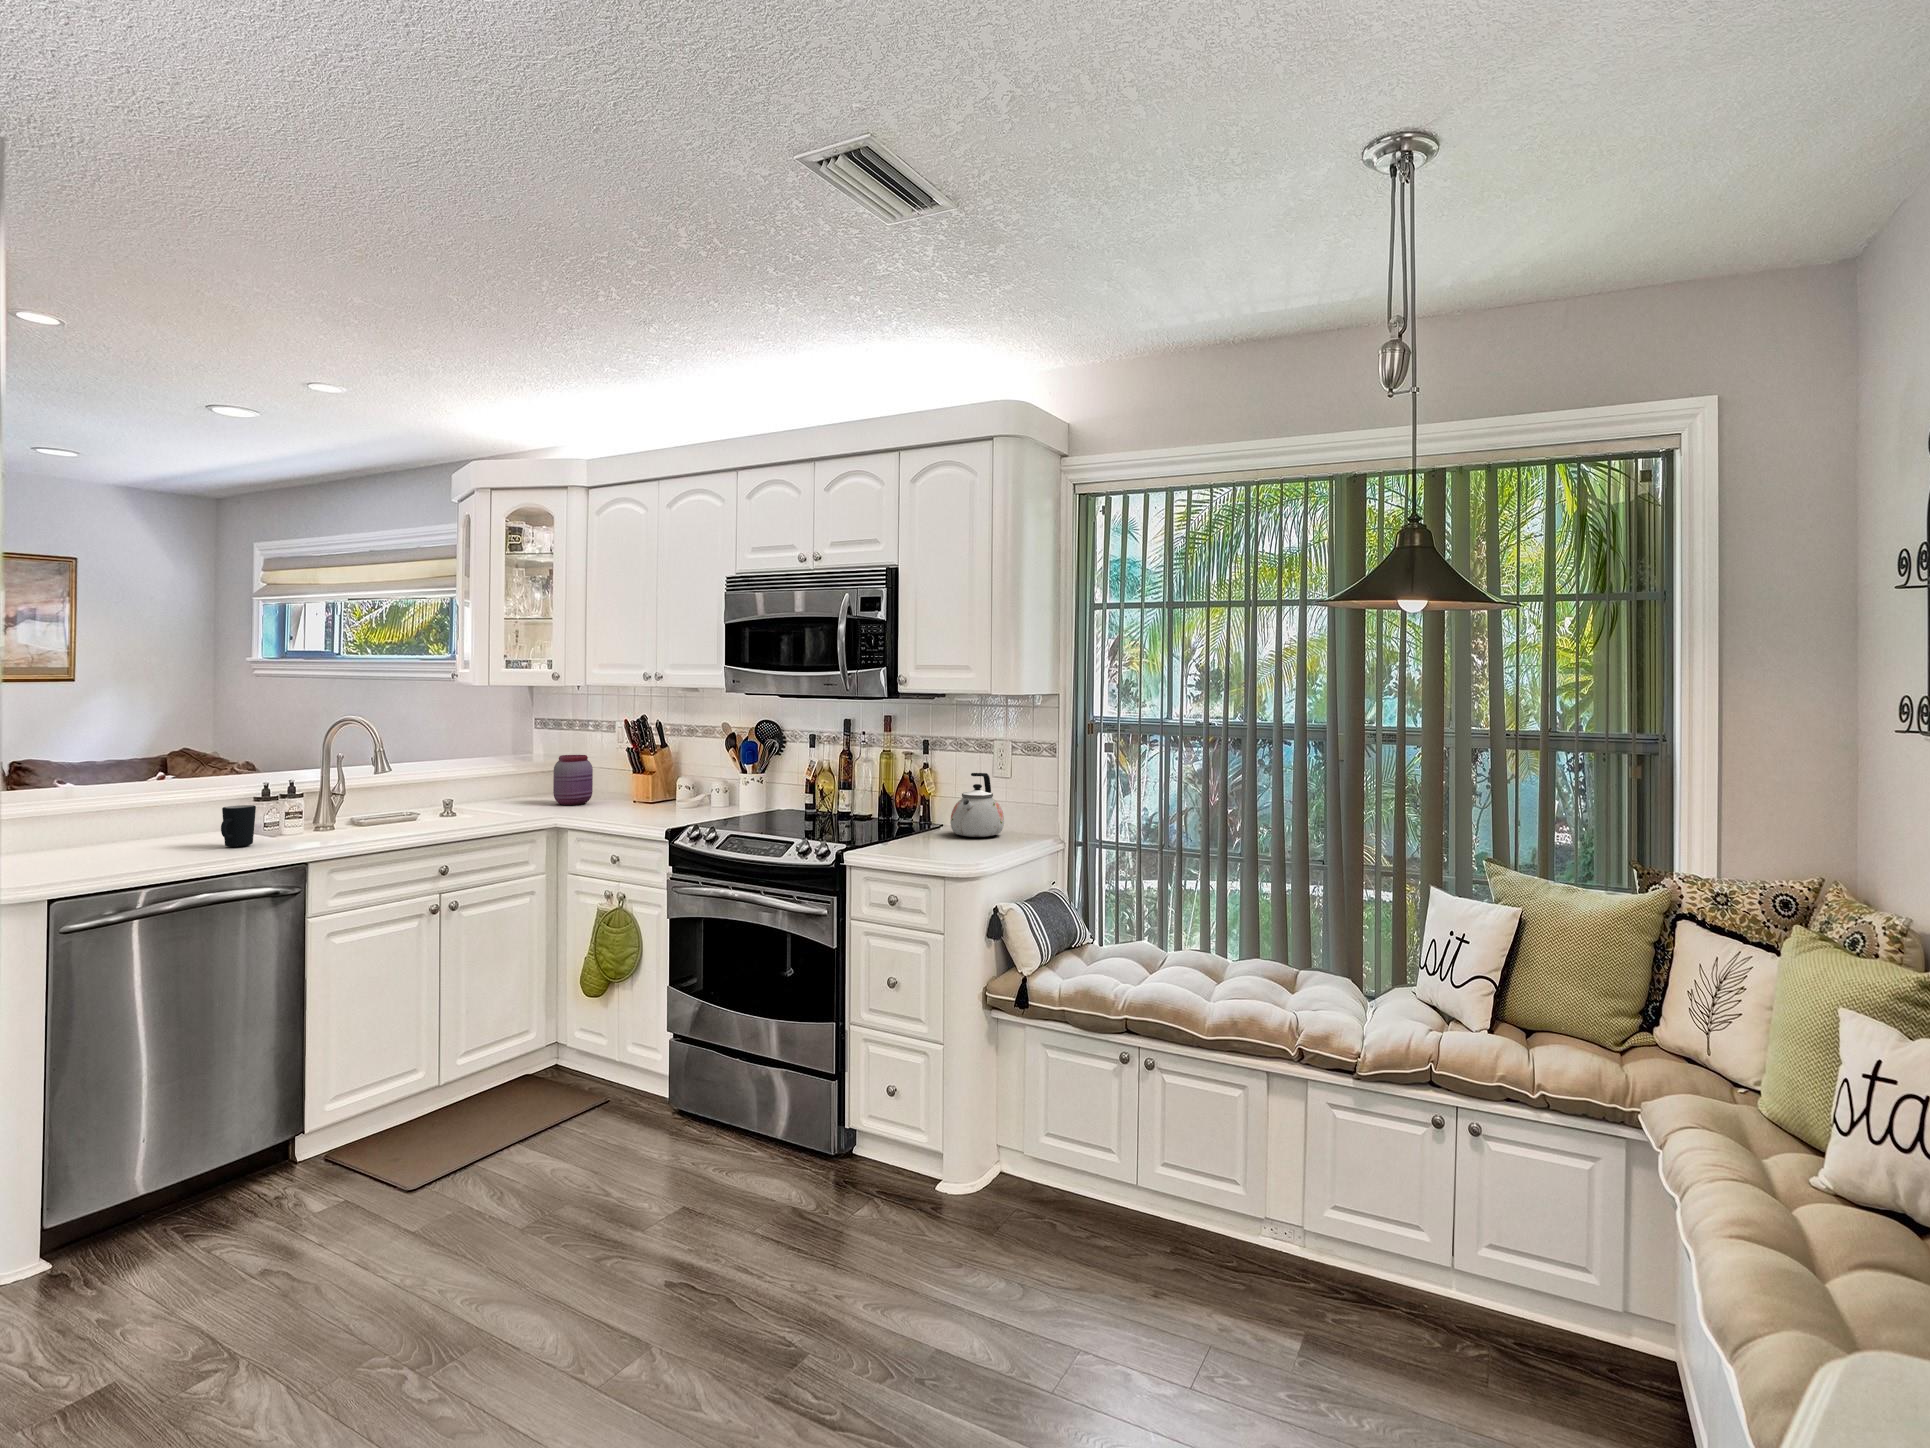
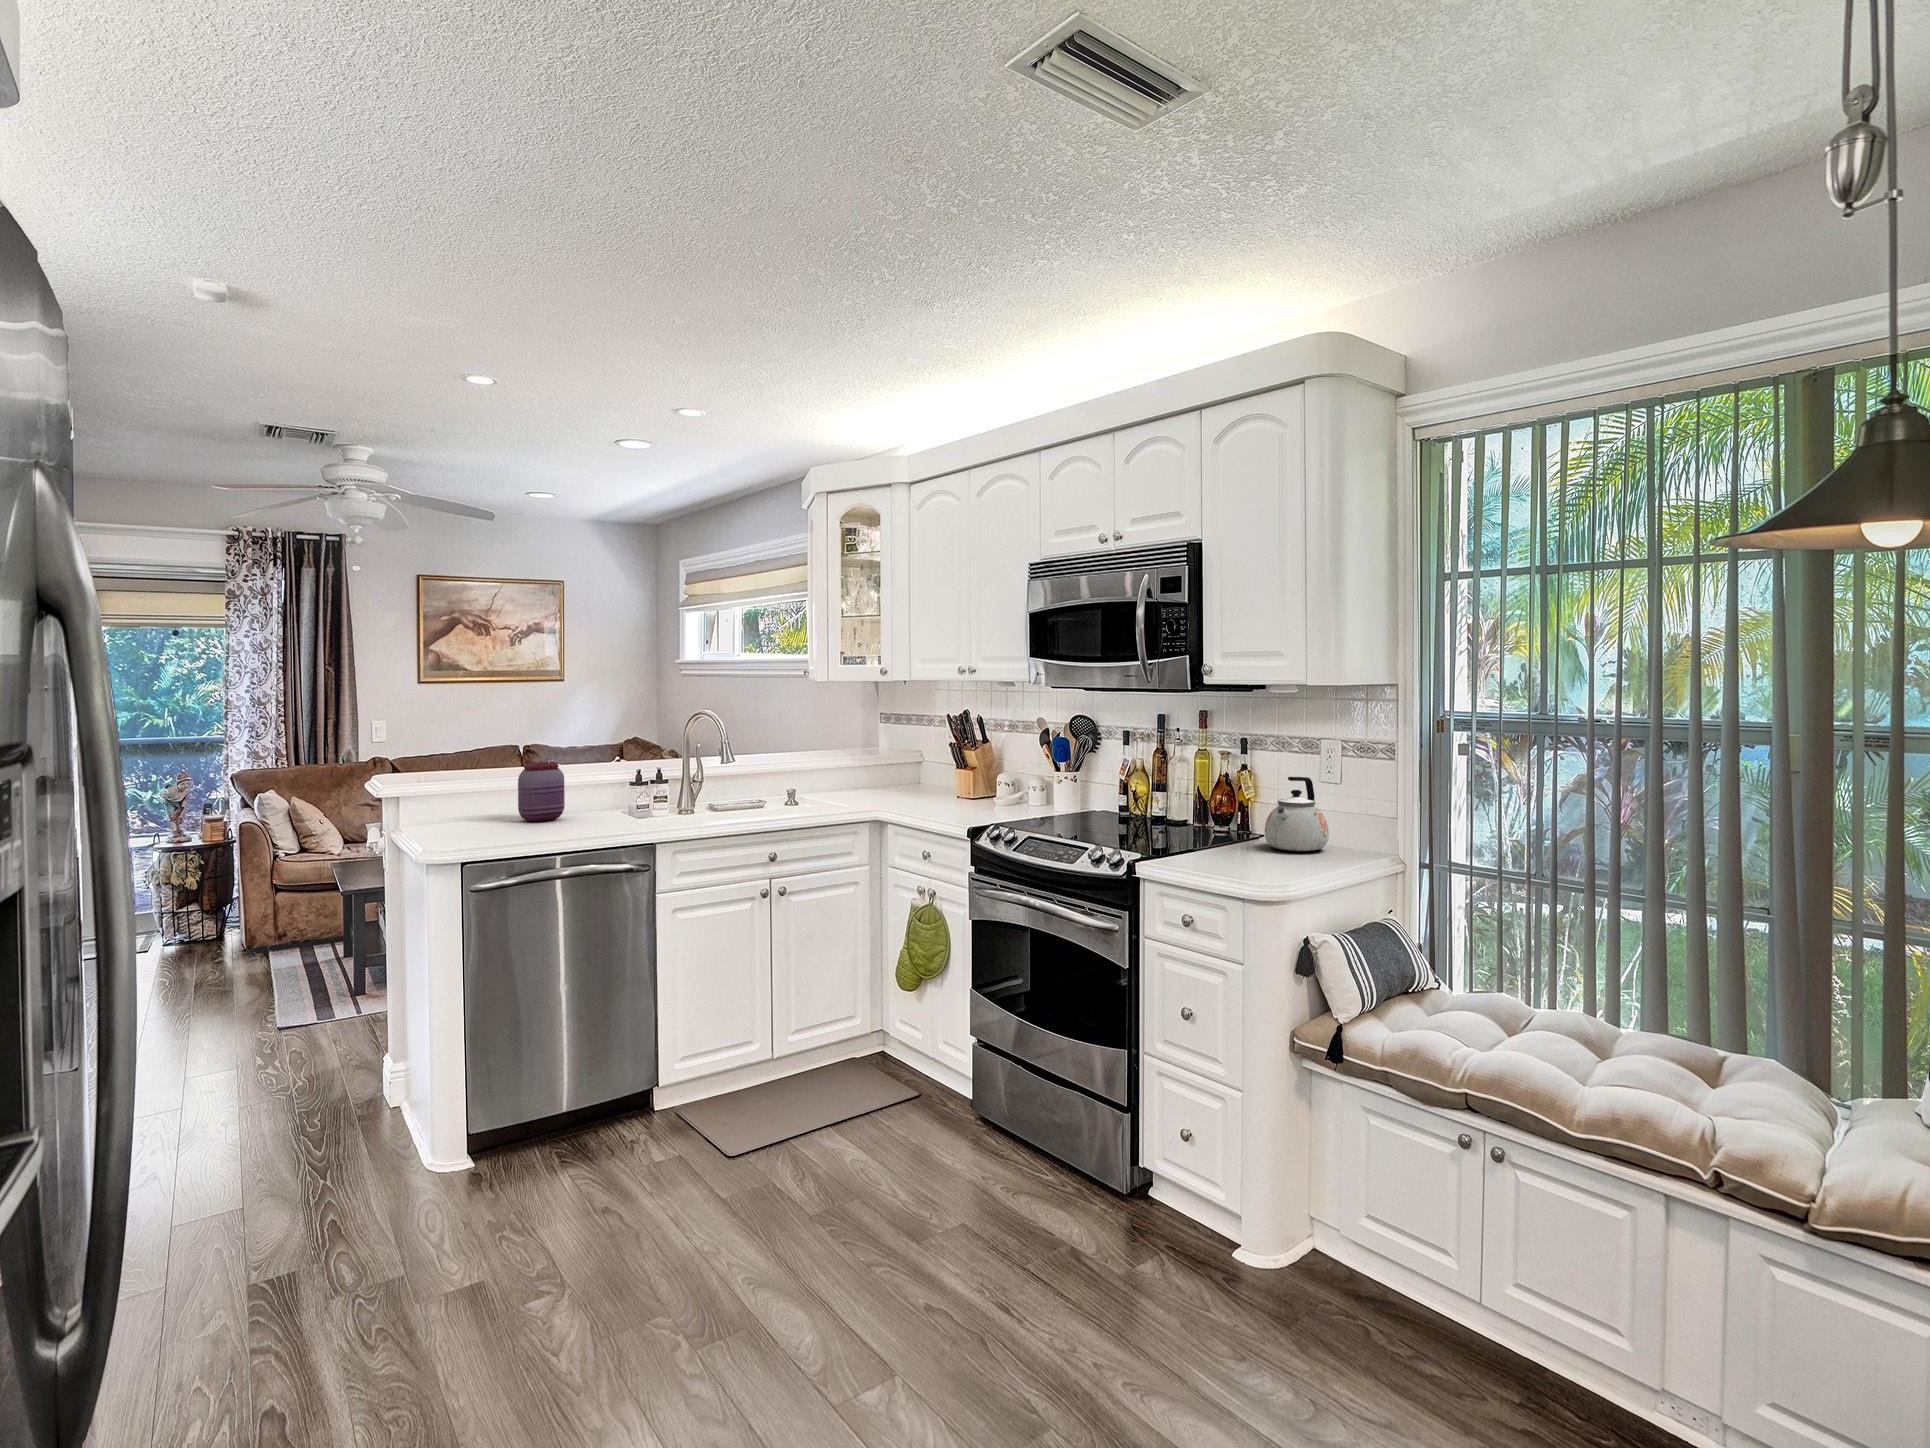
jar: present [553,755,593,805] -> present [518,762,565,822]
mug: present [221,805,256,847] -> none [593,789,622,825]

